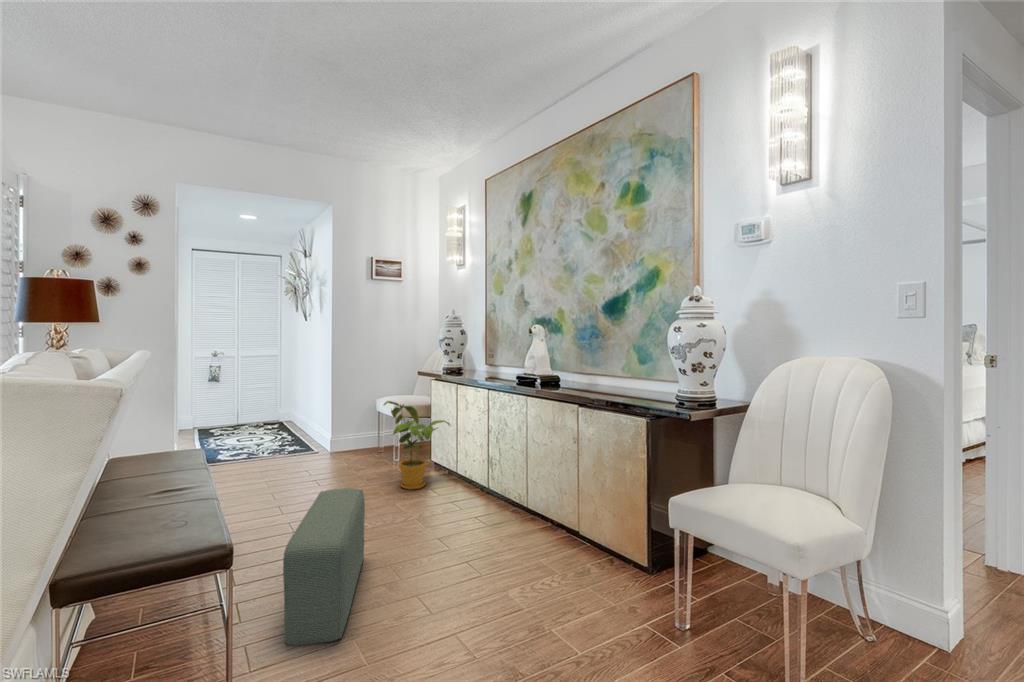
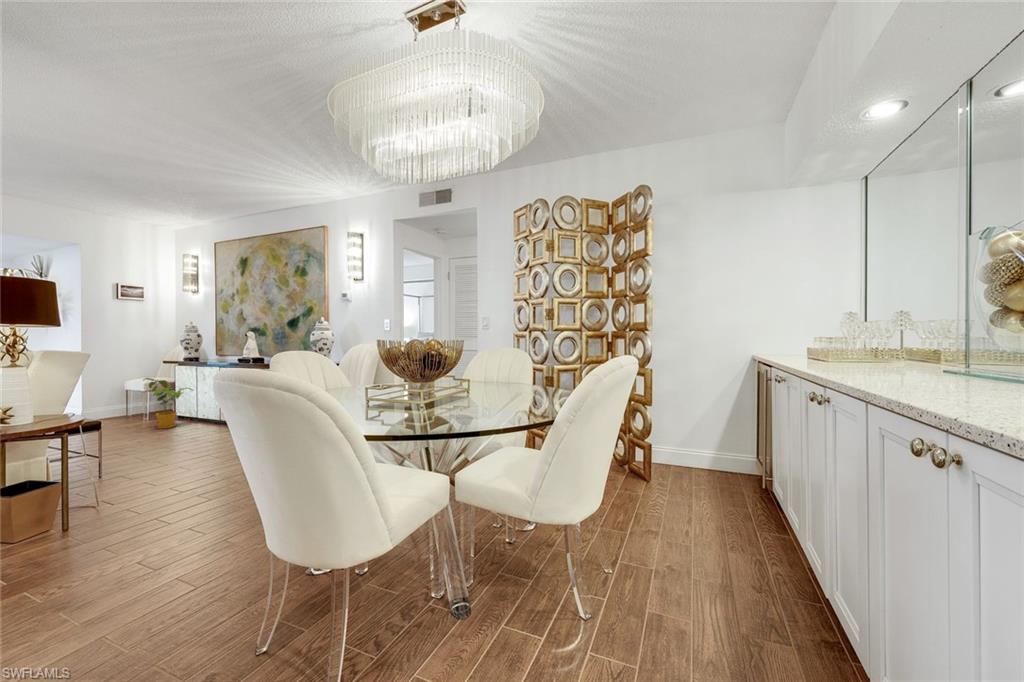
pouf: present [283,488,365,645] -> none [120,414,153,467]

